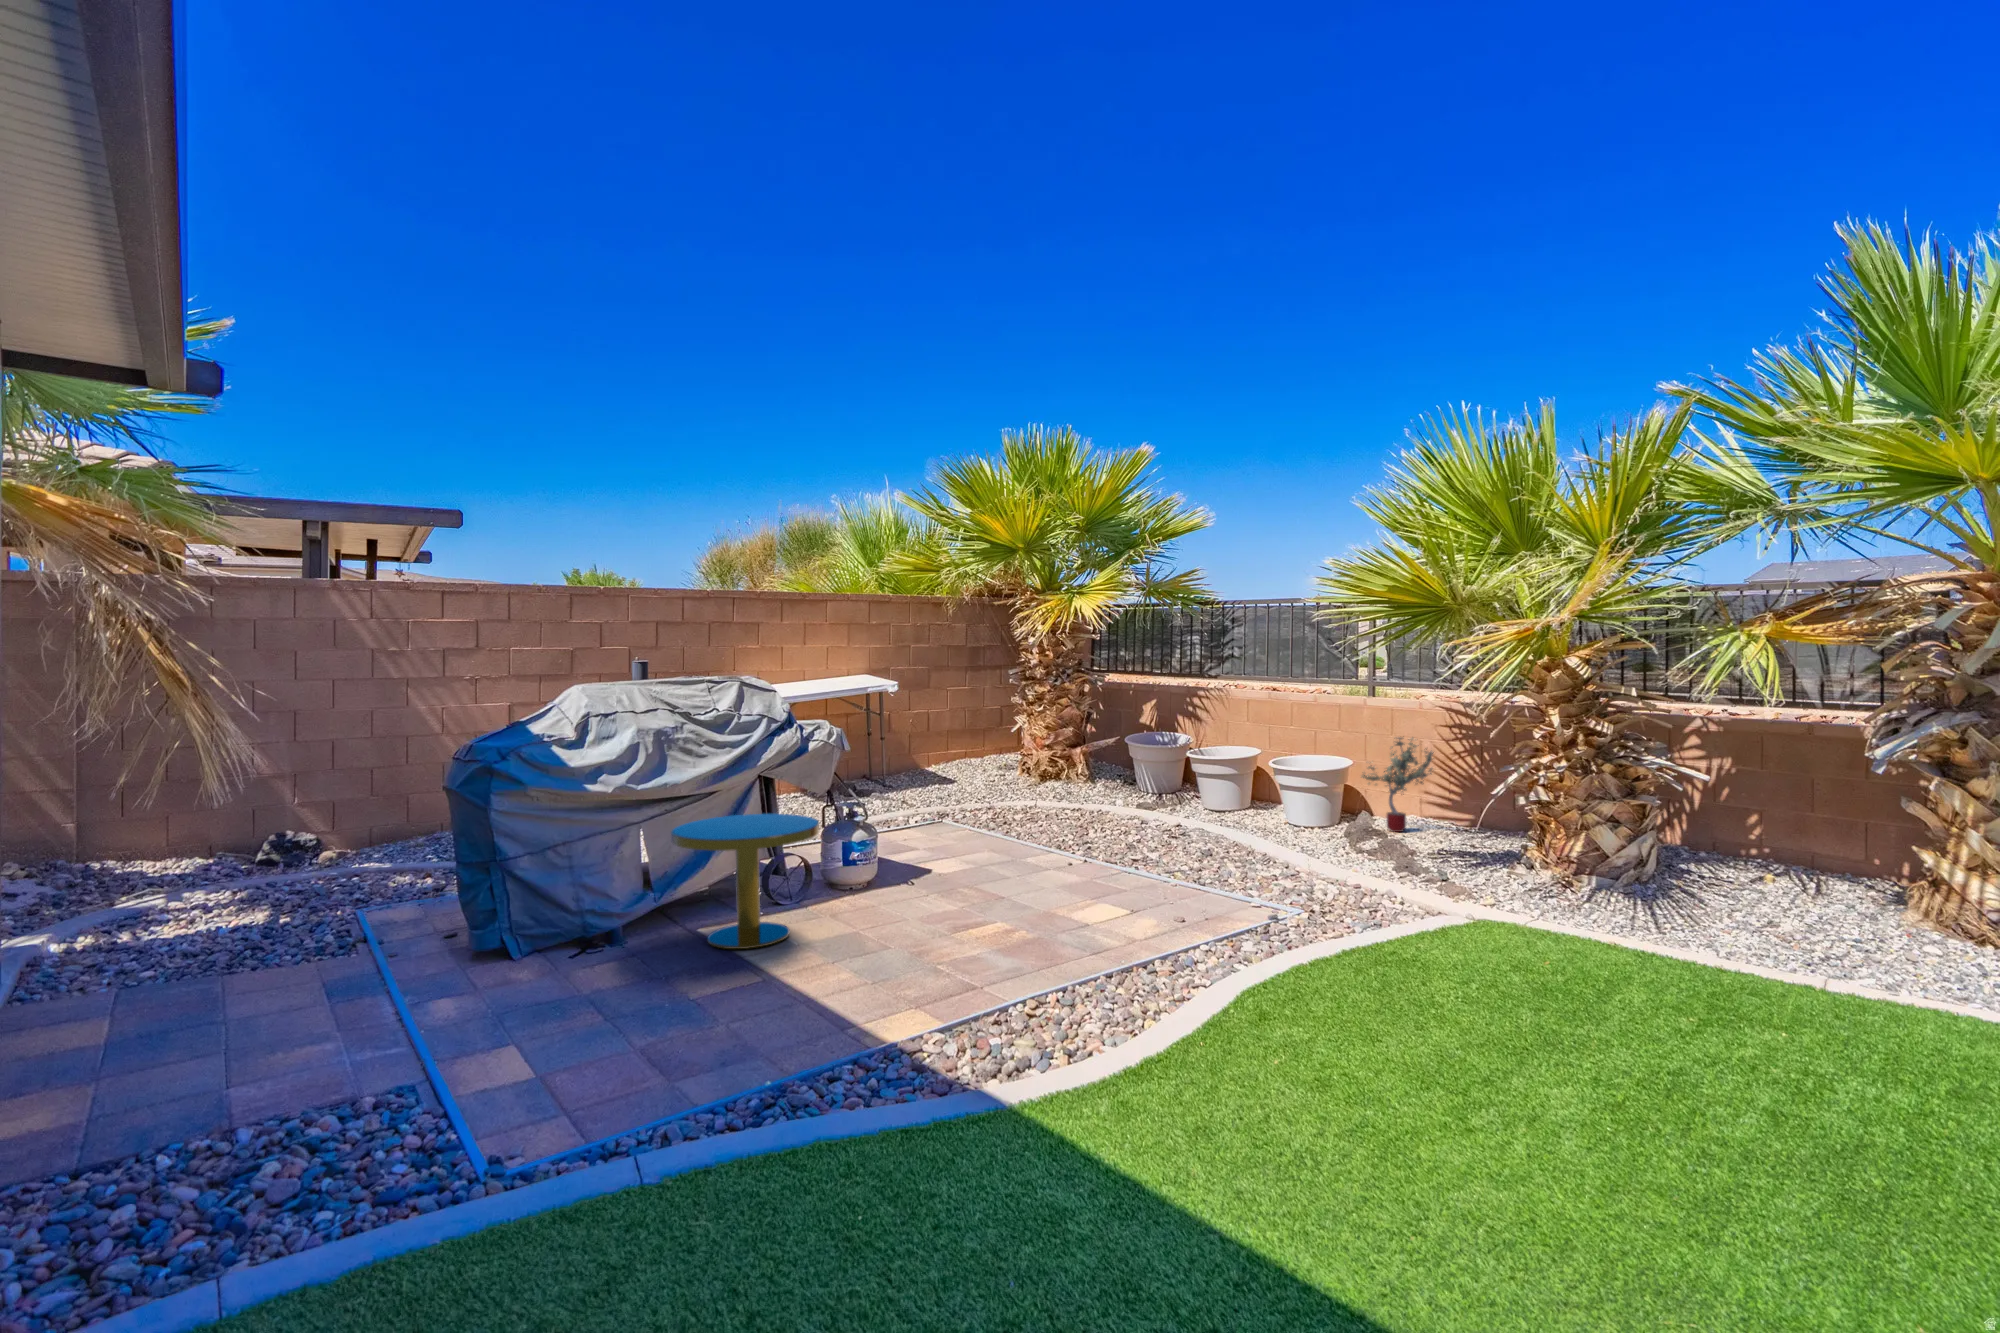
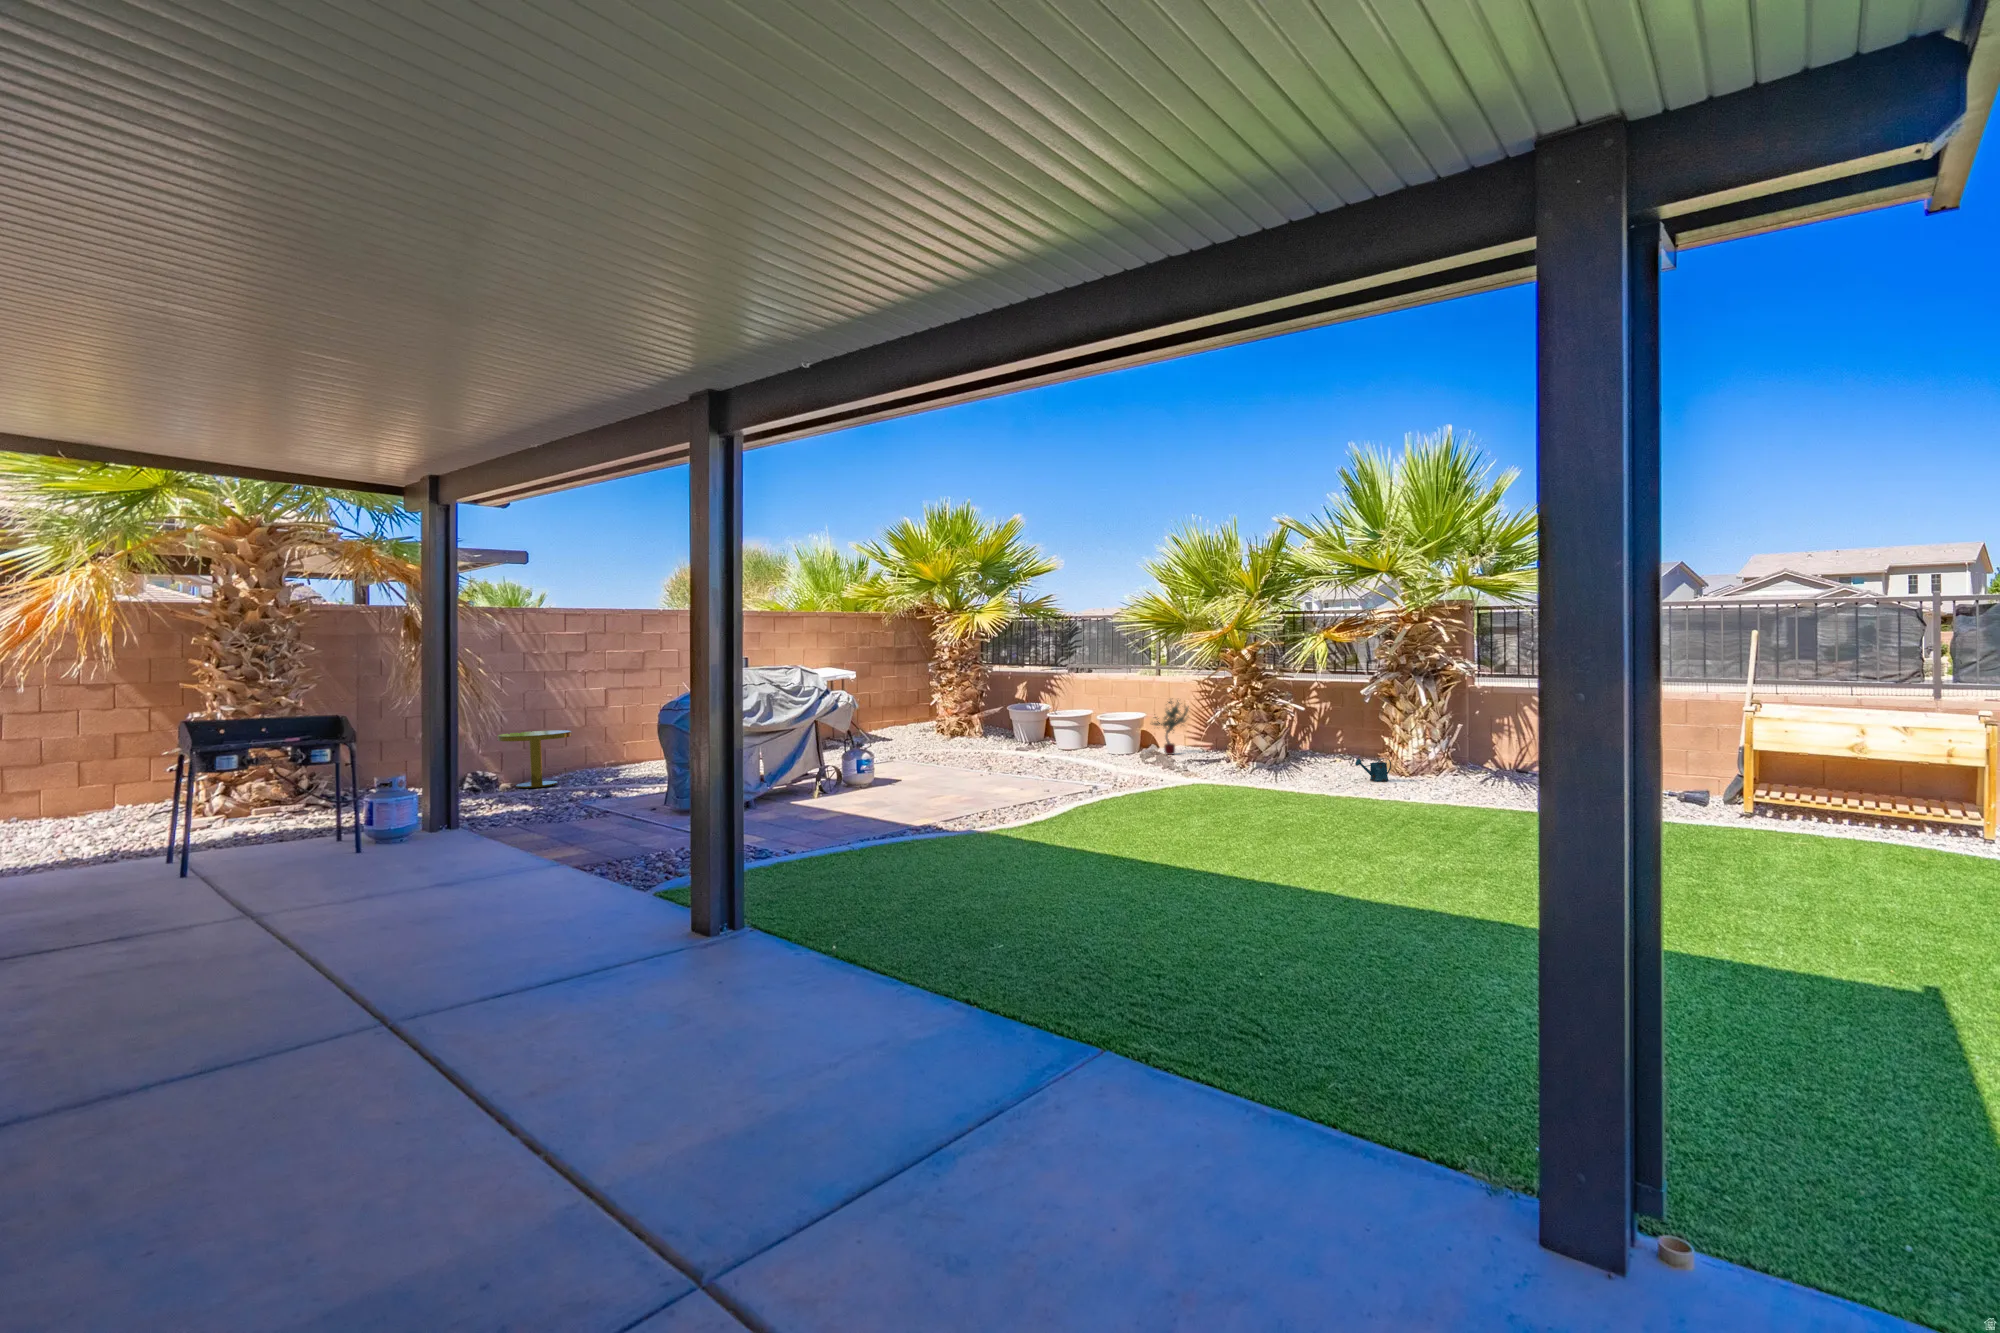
side table: present [671,814,819,949] -> present [497,730,572,788]
watering can: none [1856,895,1943,949] -> present [1355,758,1391,782]

